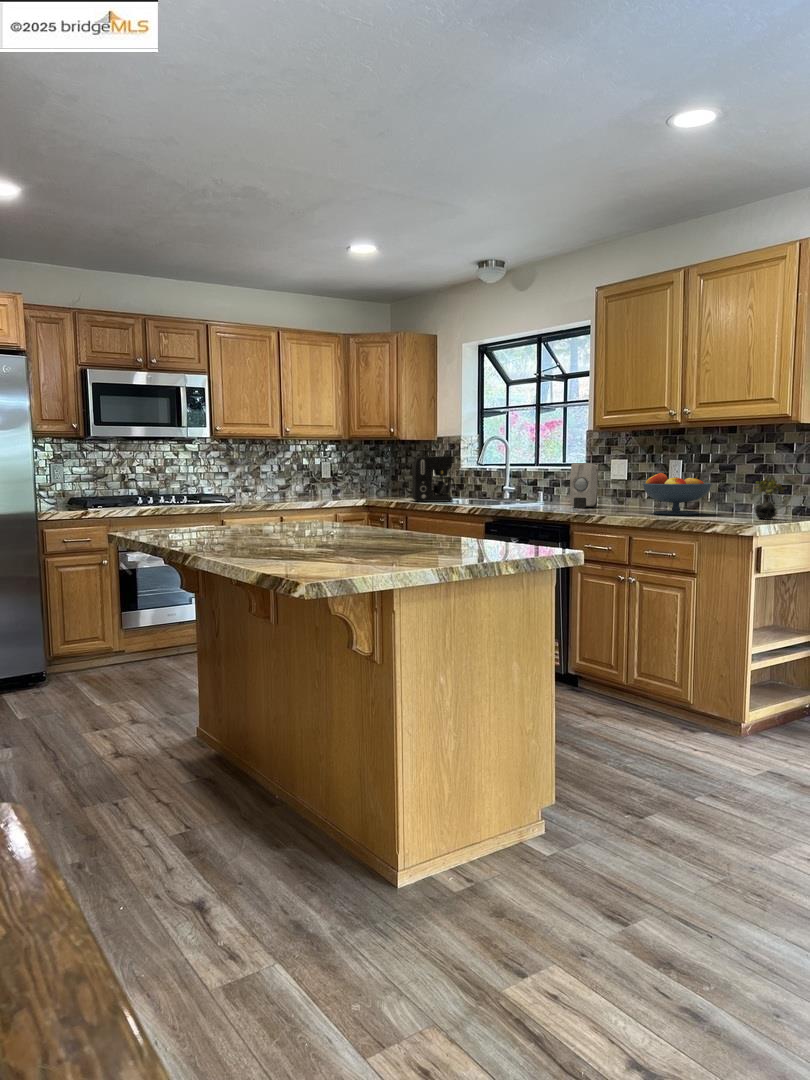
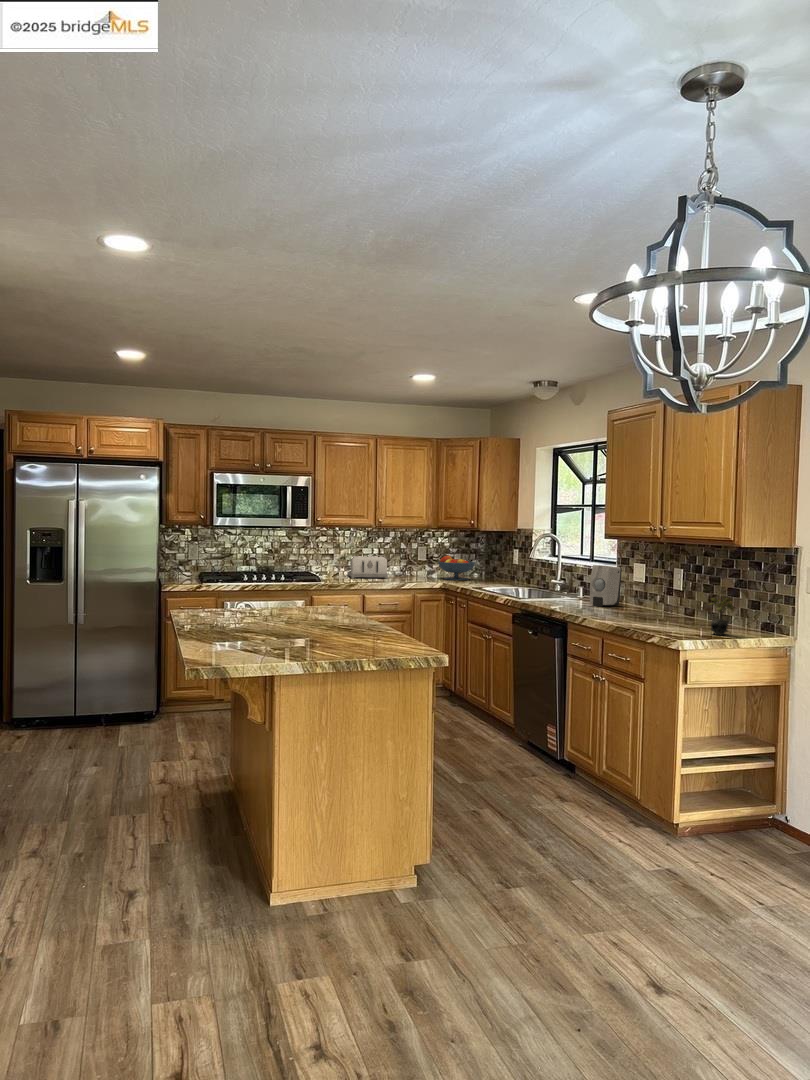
coffee maker: present [412,456,455,502] -> none [477,548,516,590]
fruit bowl: present [642,473,712,515] -> present [438,556,475,580]
toaster: none [241,474,295,500] -> present [347,555,388,579]

